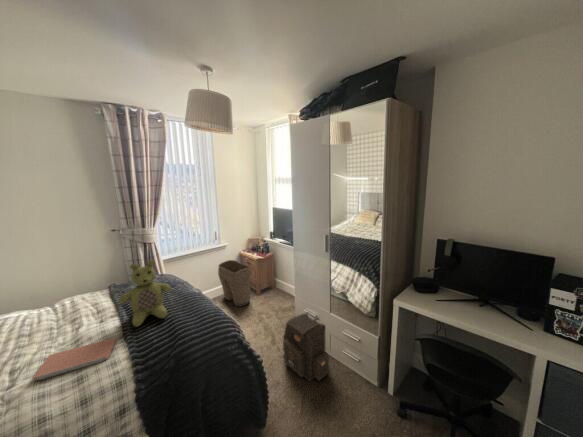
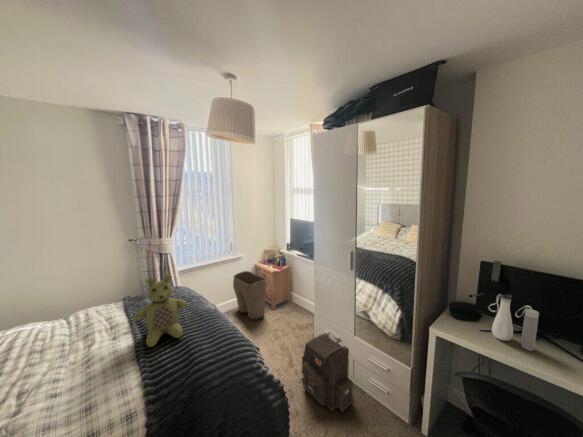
water bottle: none [443,268,481,315] -> present [489,294,539,351]
notebook: present [33,338,116,381] -> none [38,359,129,410]

